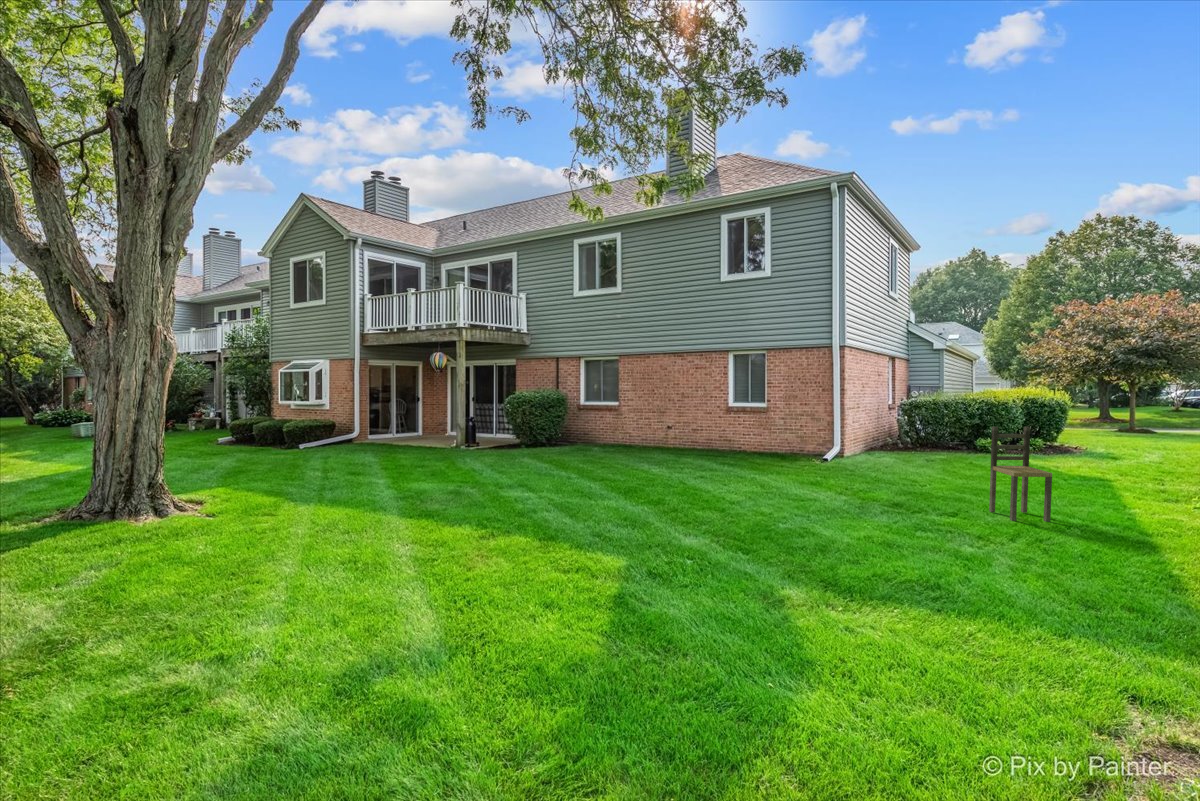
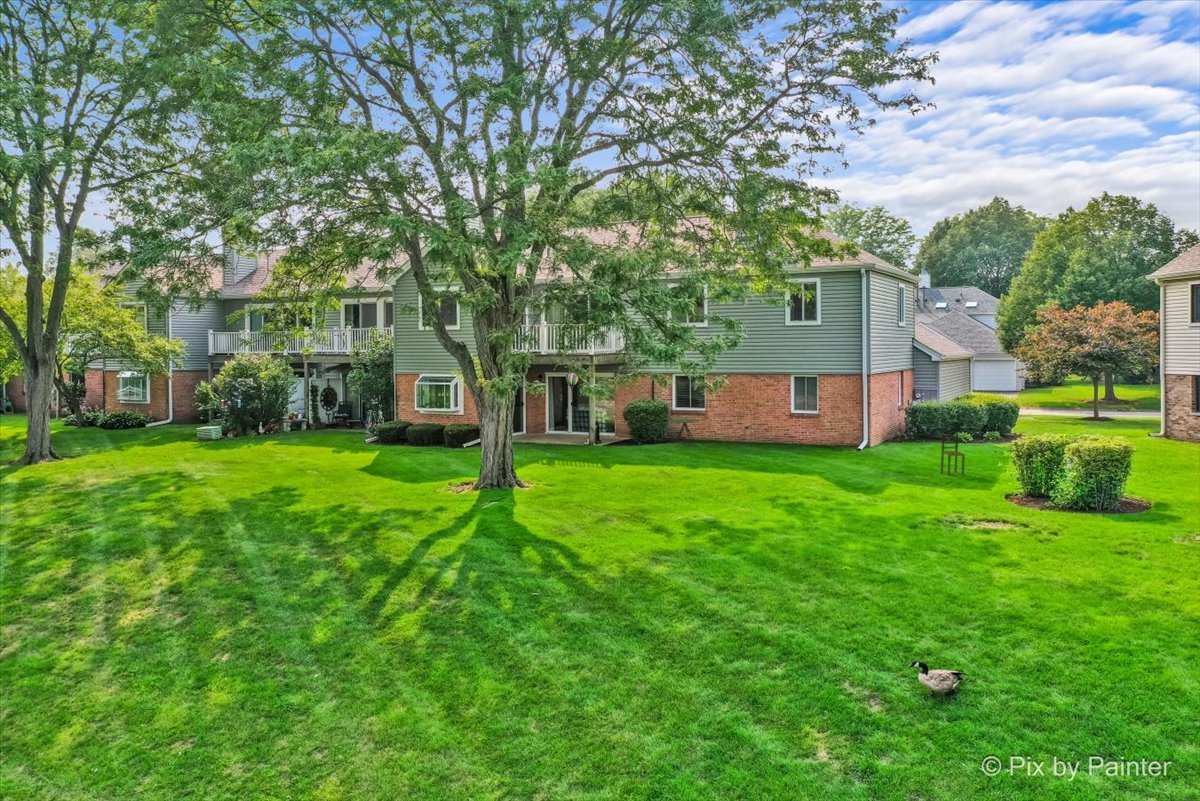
round table: none [569,415,610,446] -> present [670,418,700,439]

